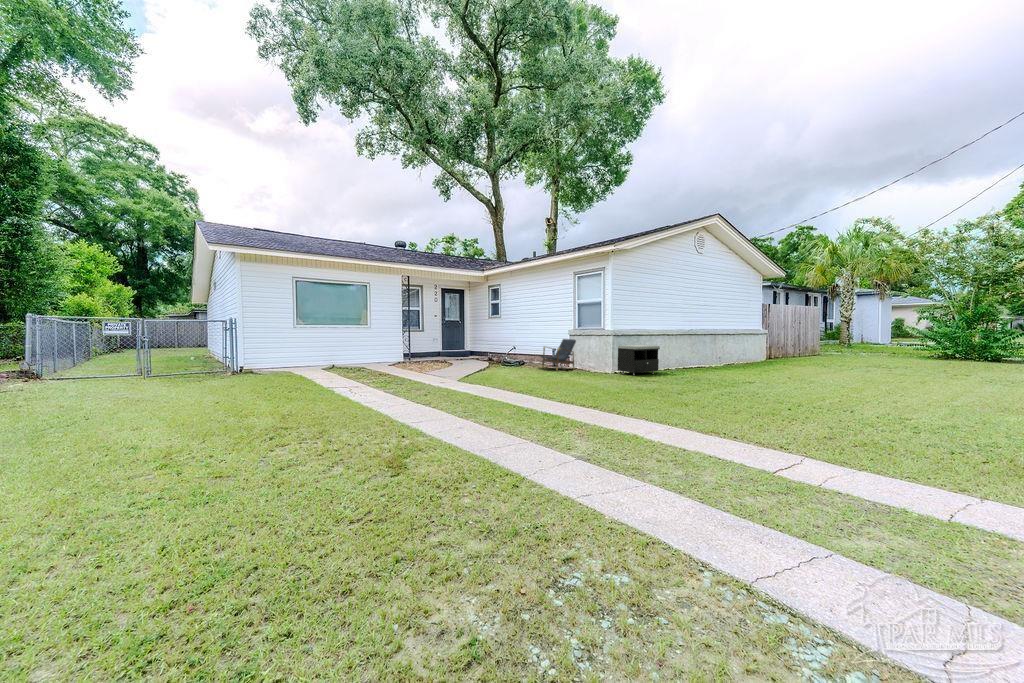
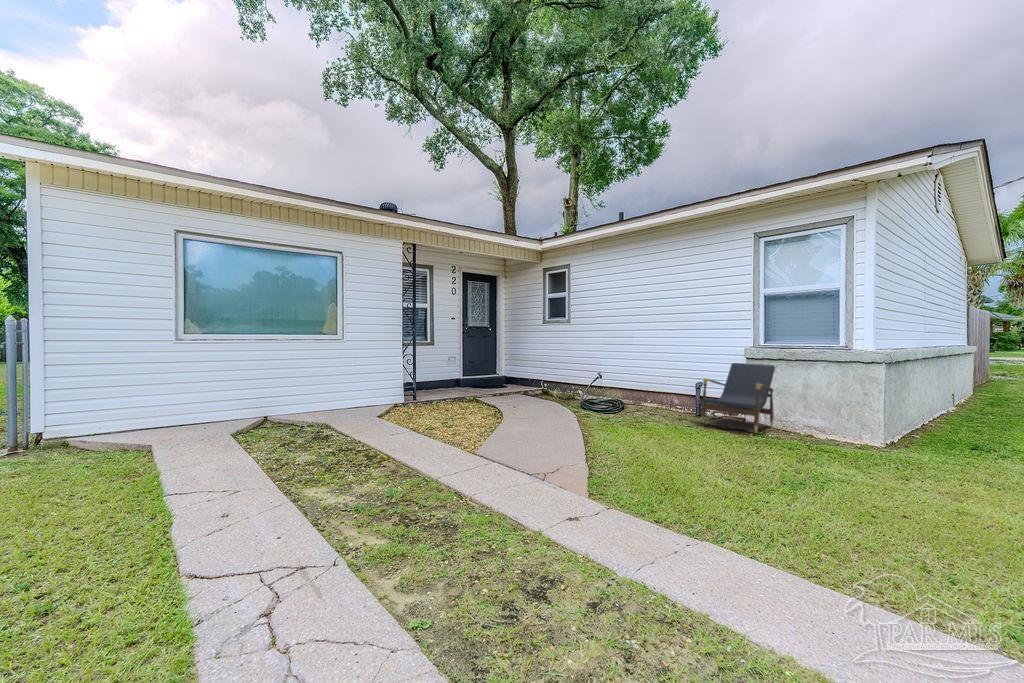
storage bench: present [618,345,660,375] -> none [900,375,976,447]

